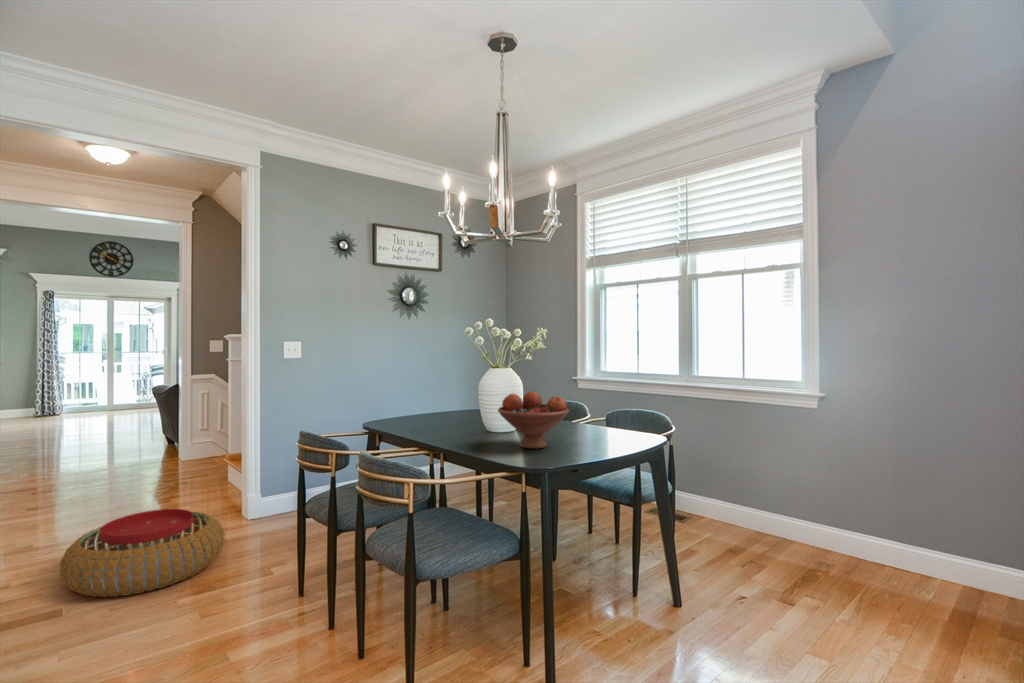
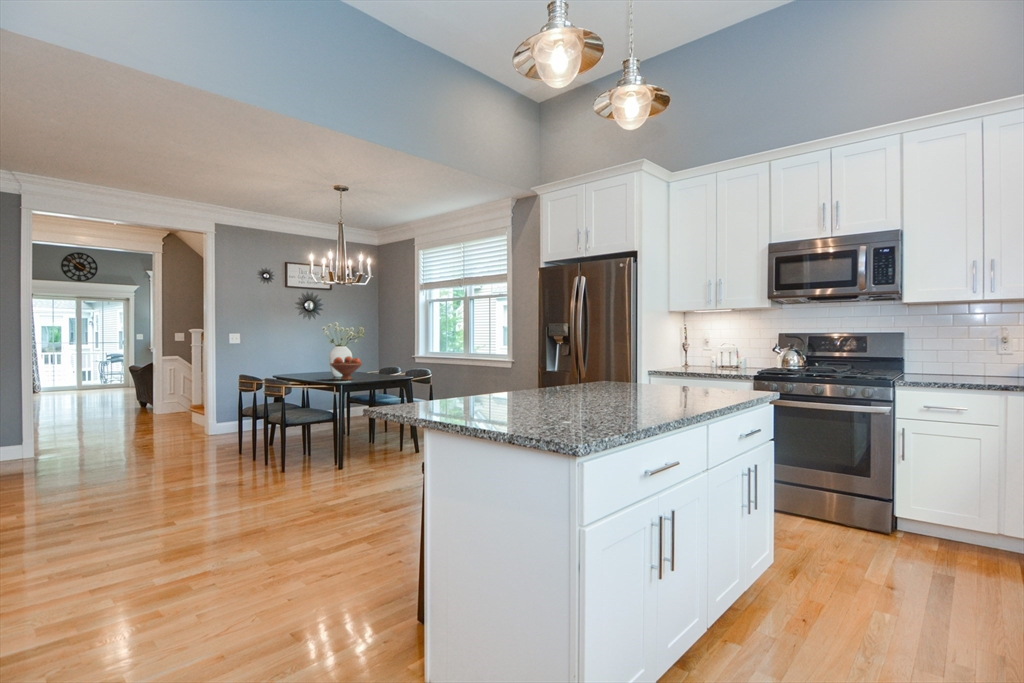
pouf: present [60,509,225,597] -> none [118,422,199,456]

